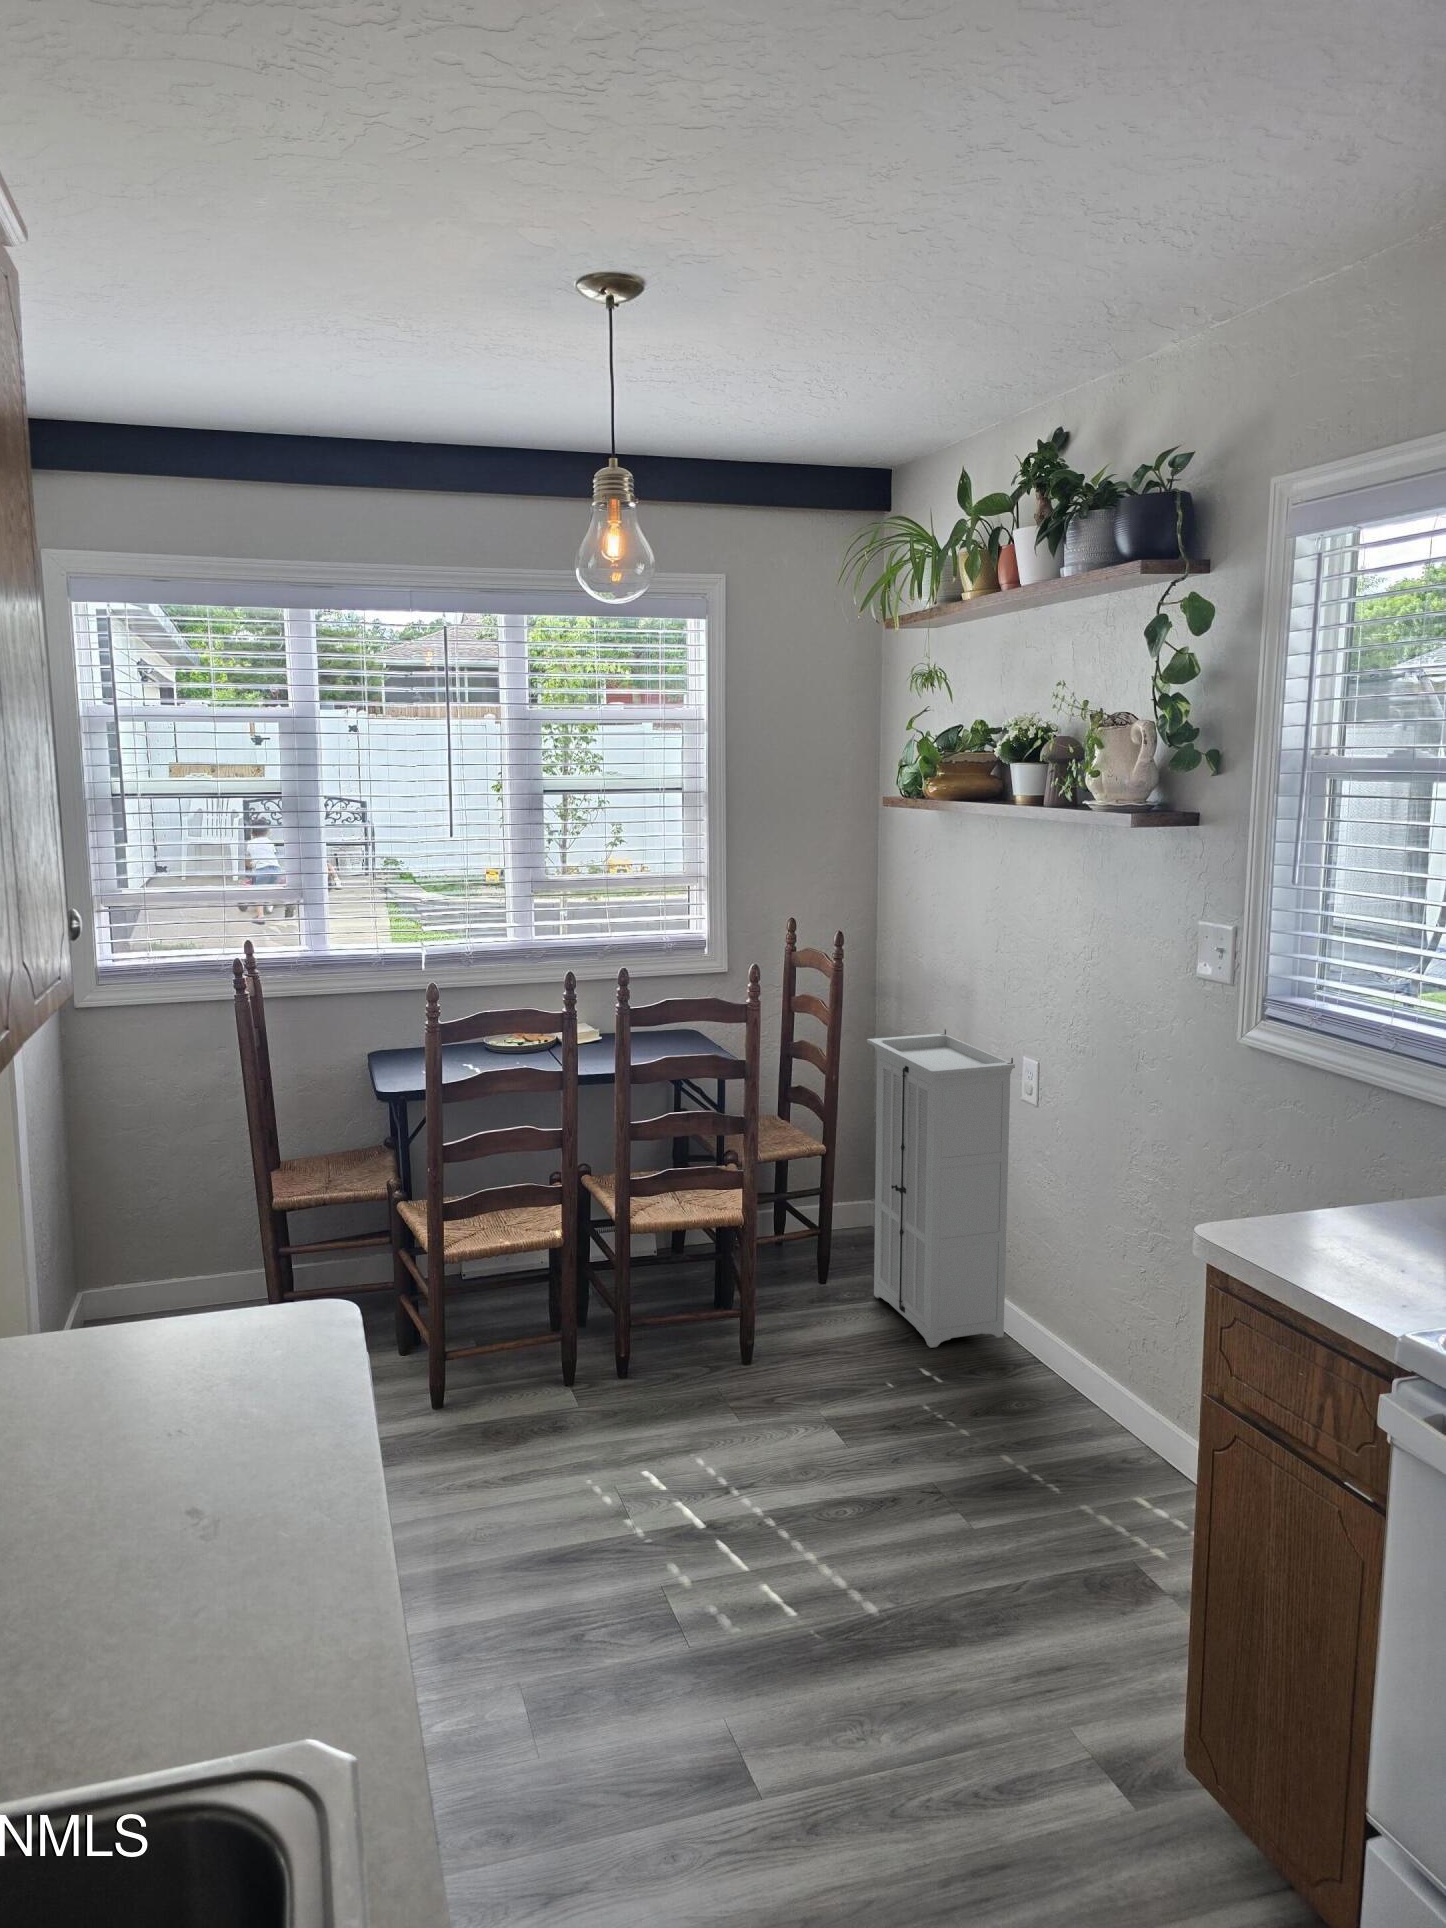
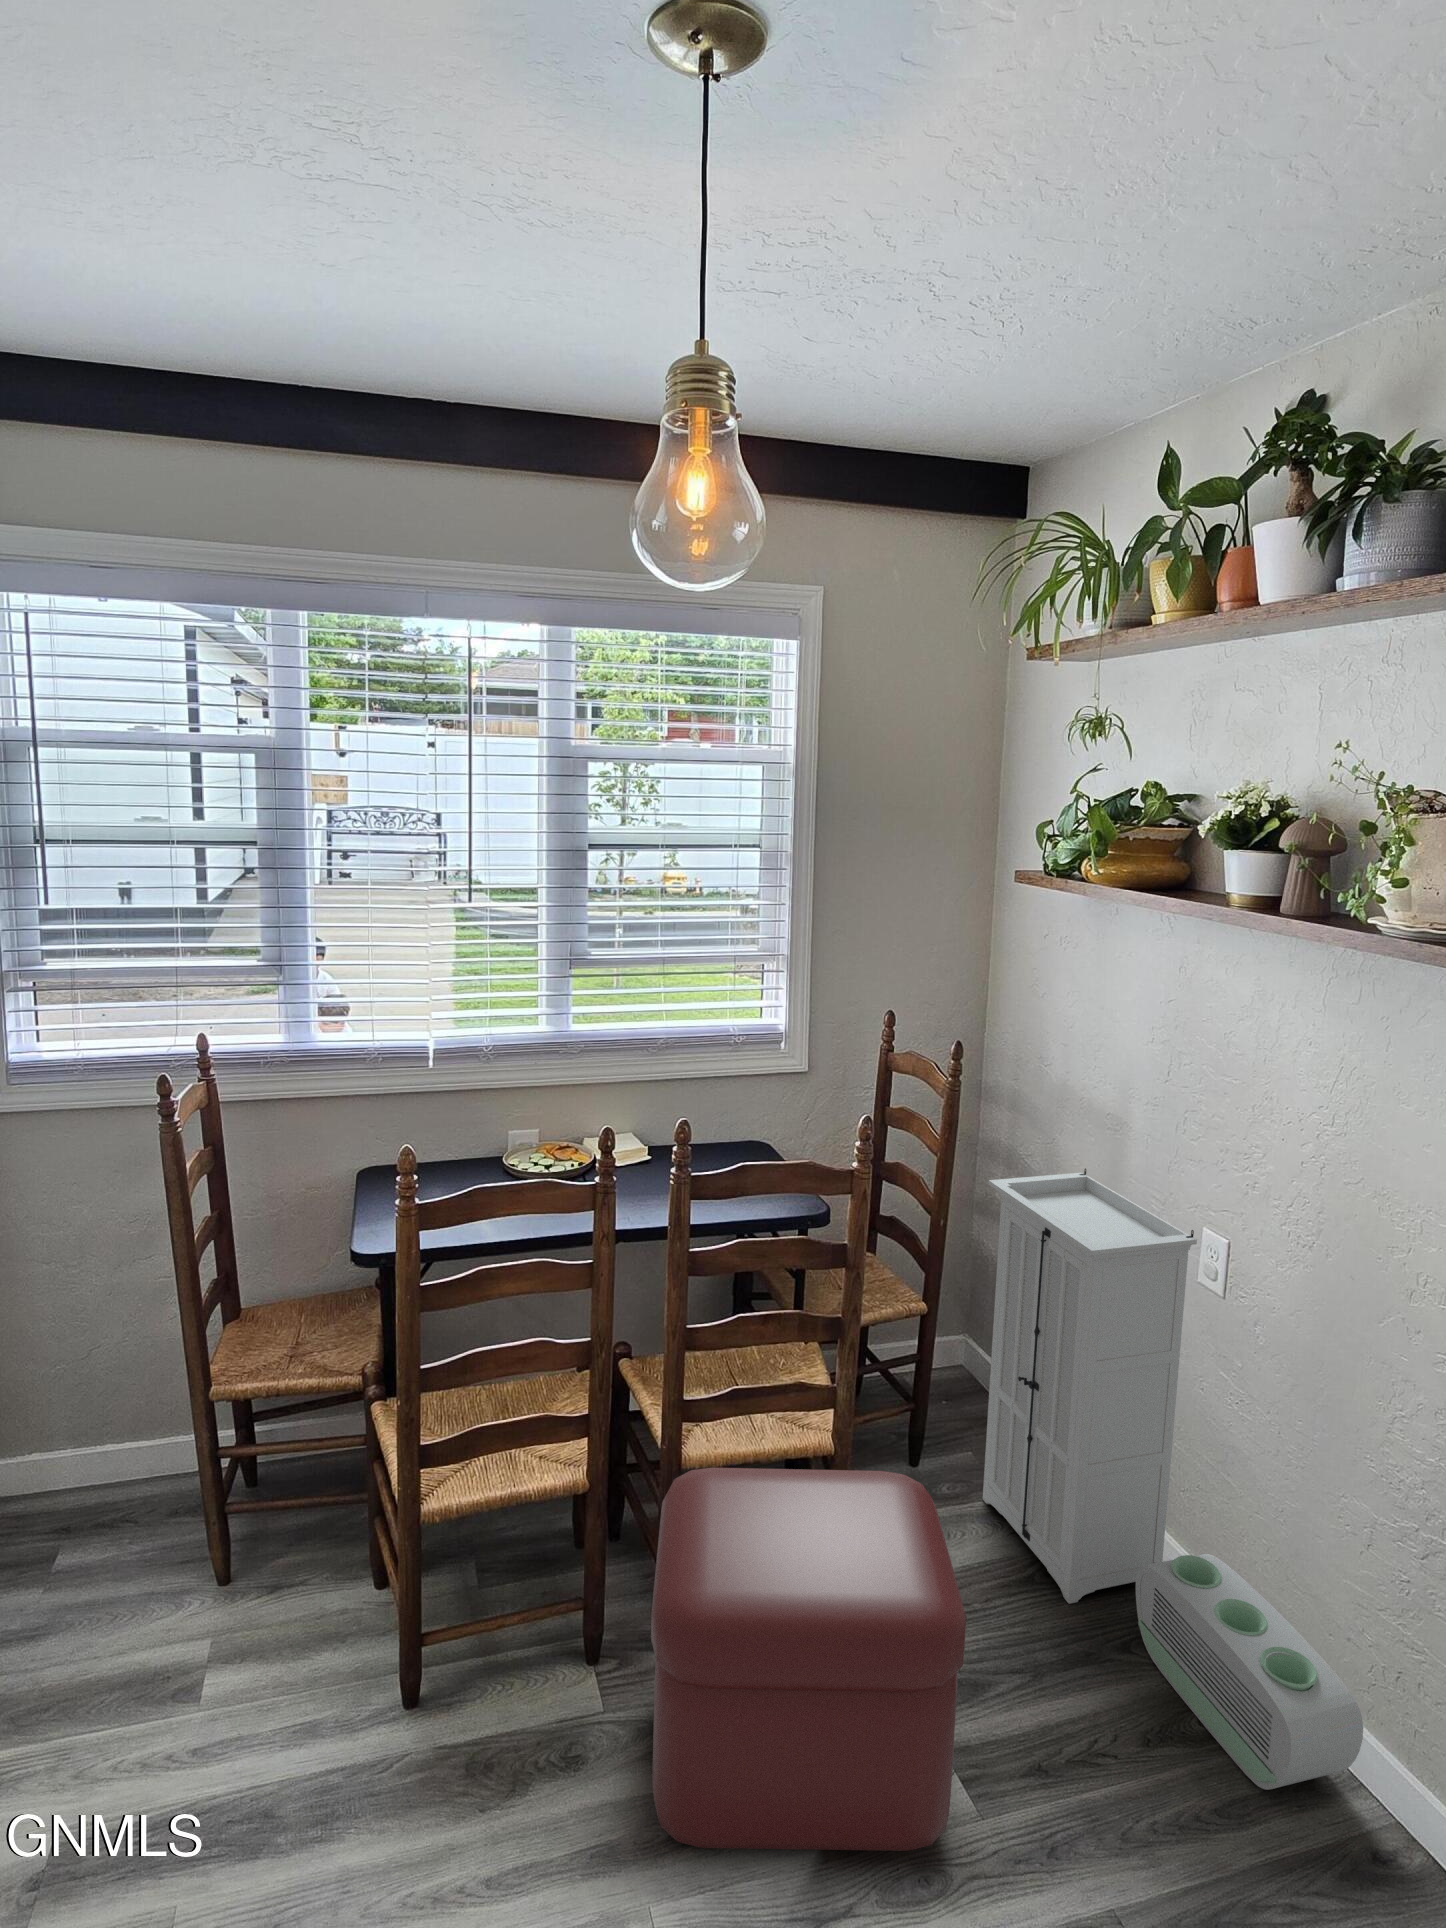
ottoman: none [610,1232,827,1460] -> present [651,1468,966,1851]
air purifier: none [975,1296,1116,1429] -> present [1136,1554,1363,1790]

